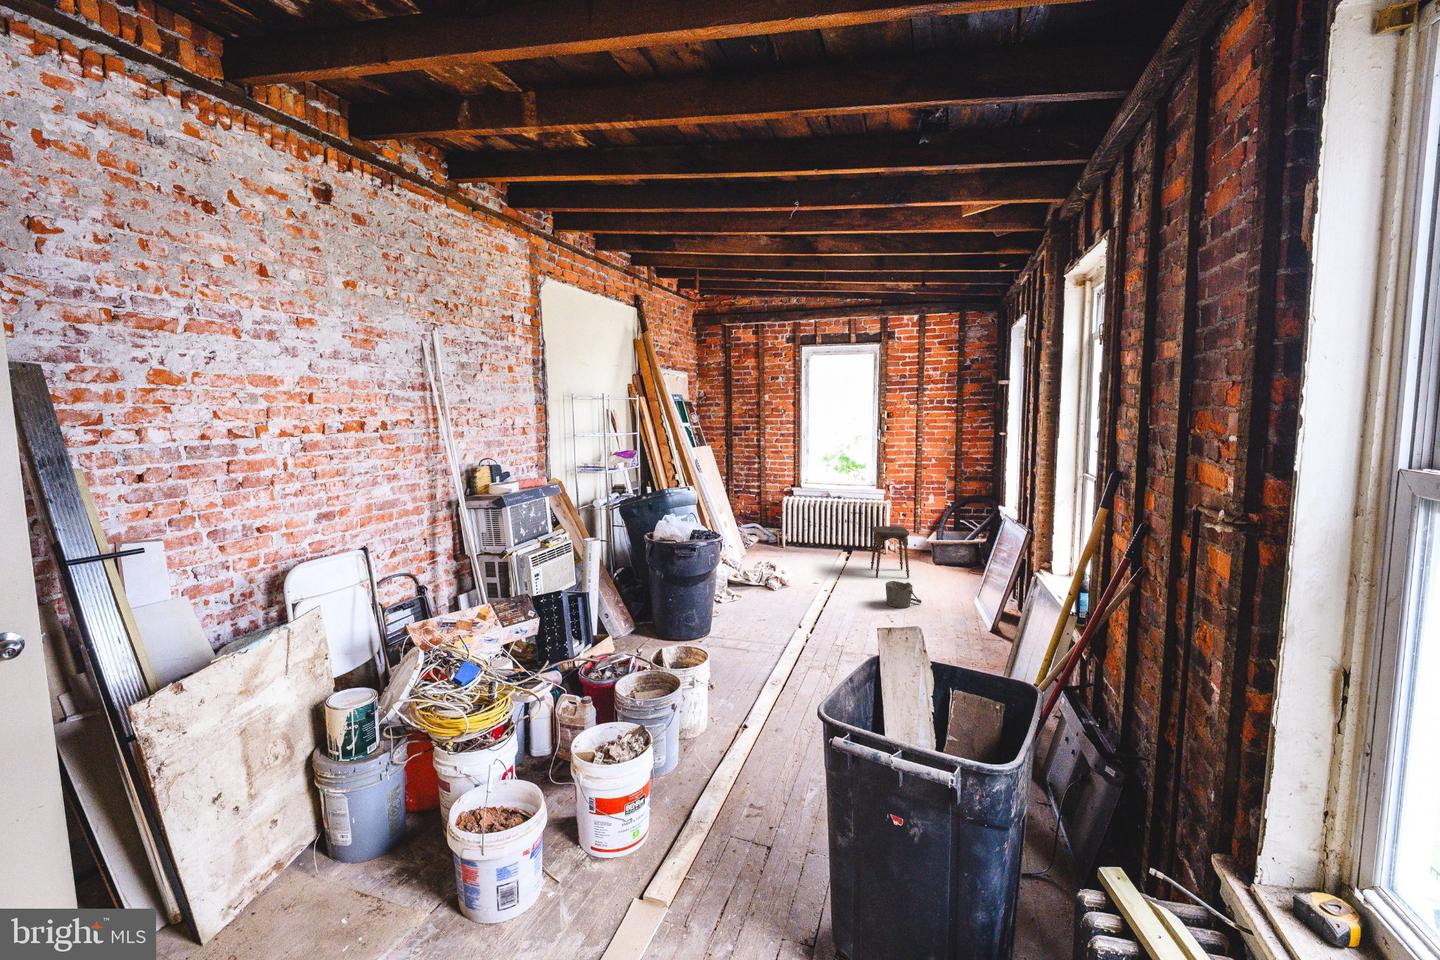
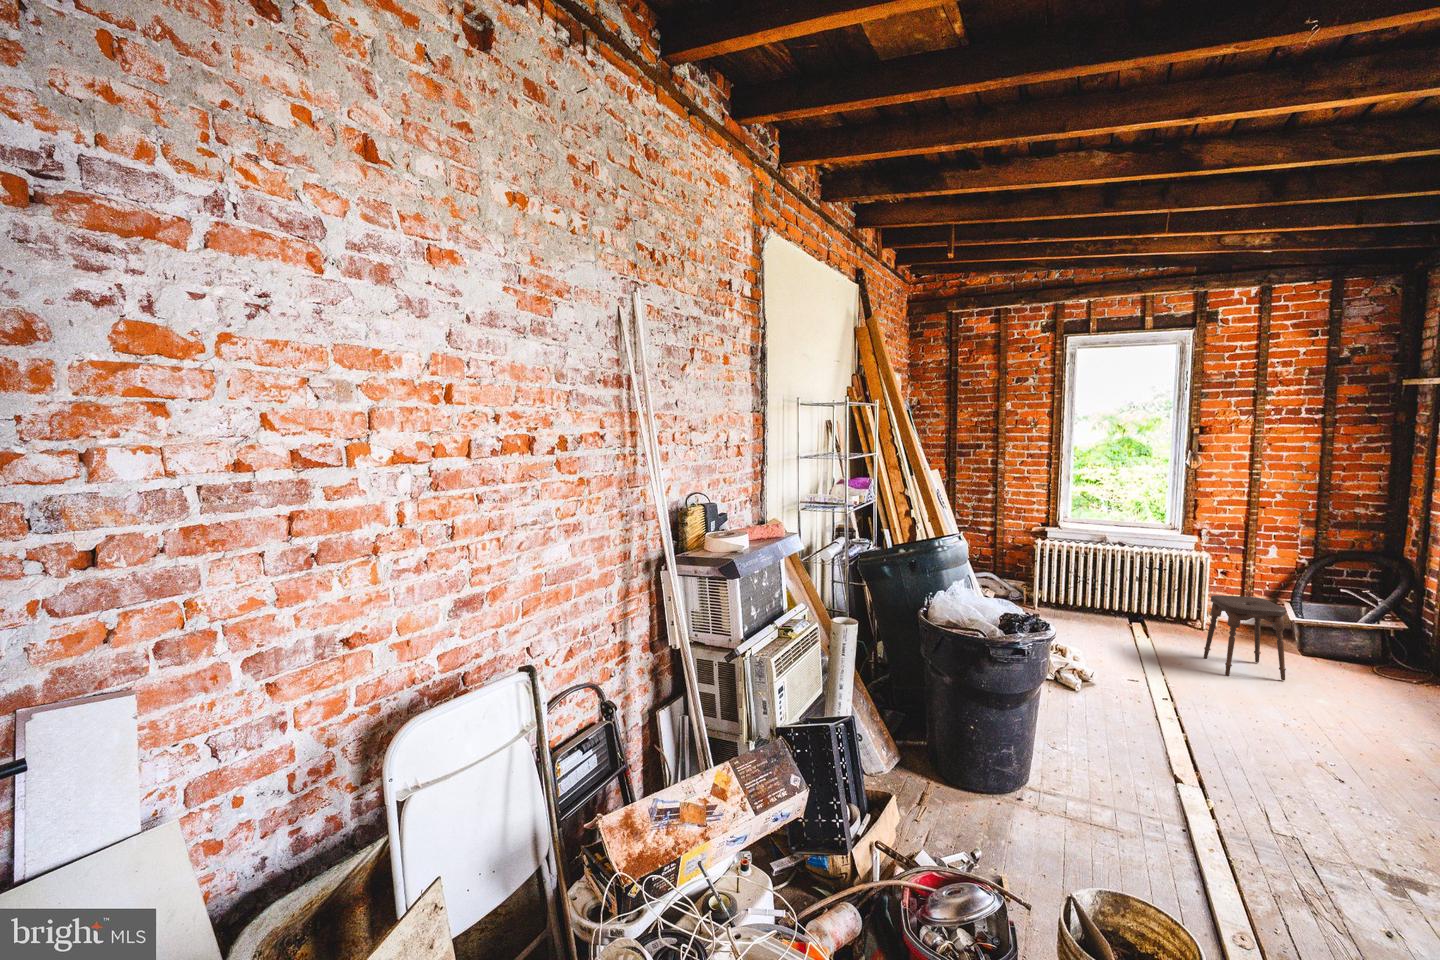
bucket: present [886,581,922,608] -> none [1287,697,1361,748]

